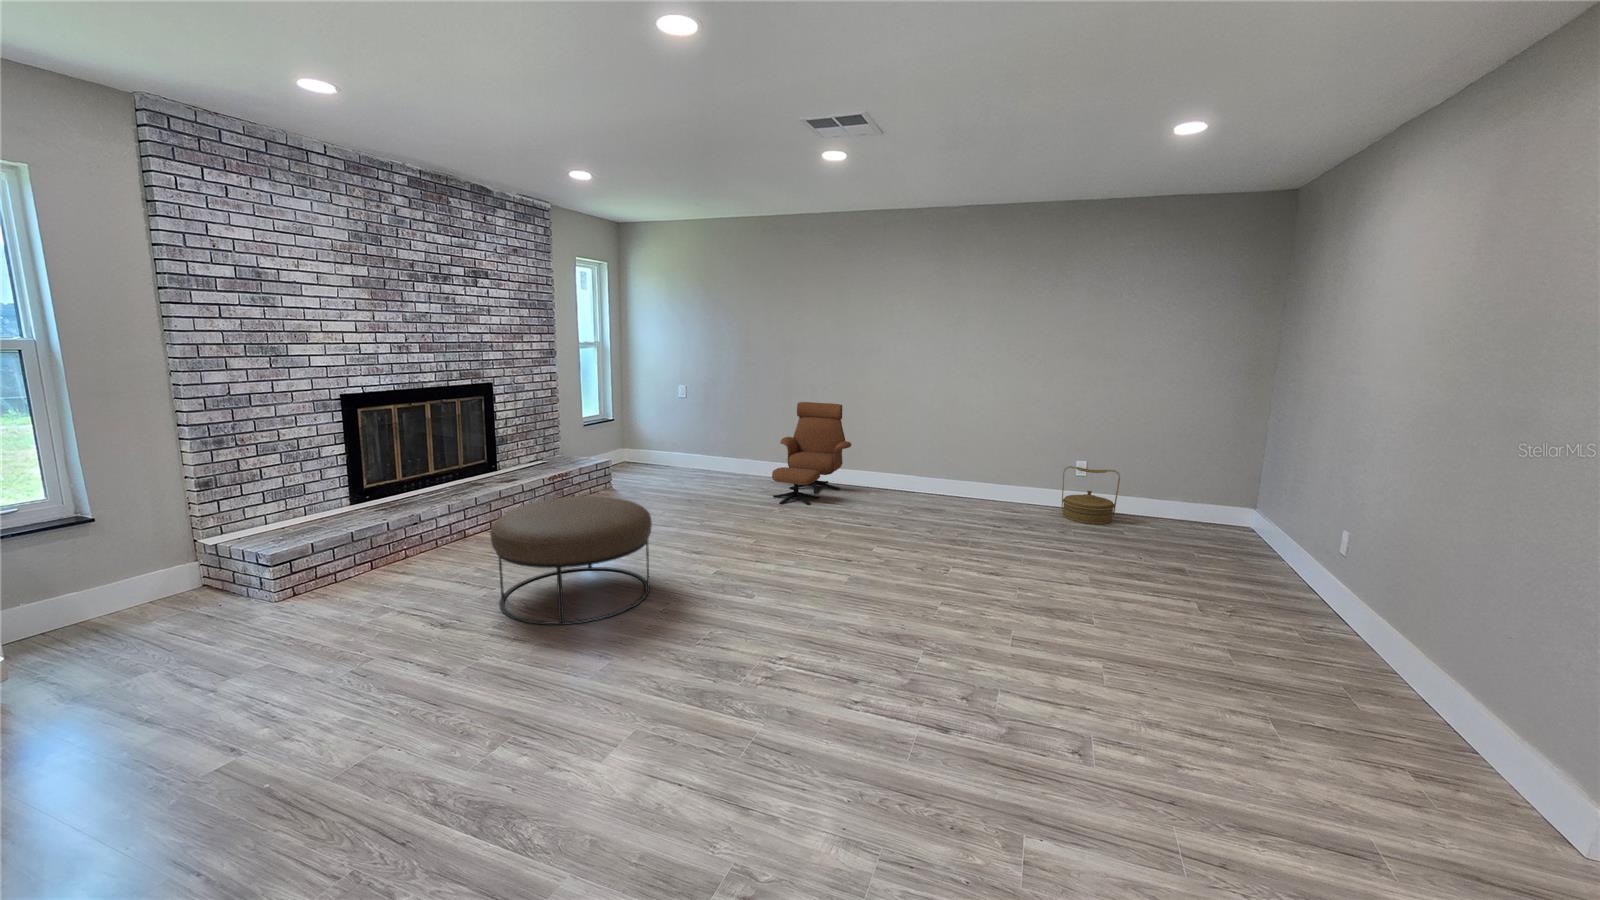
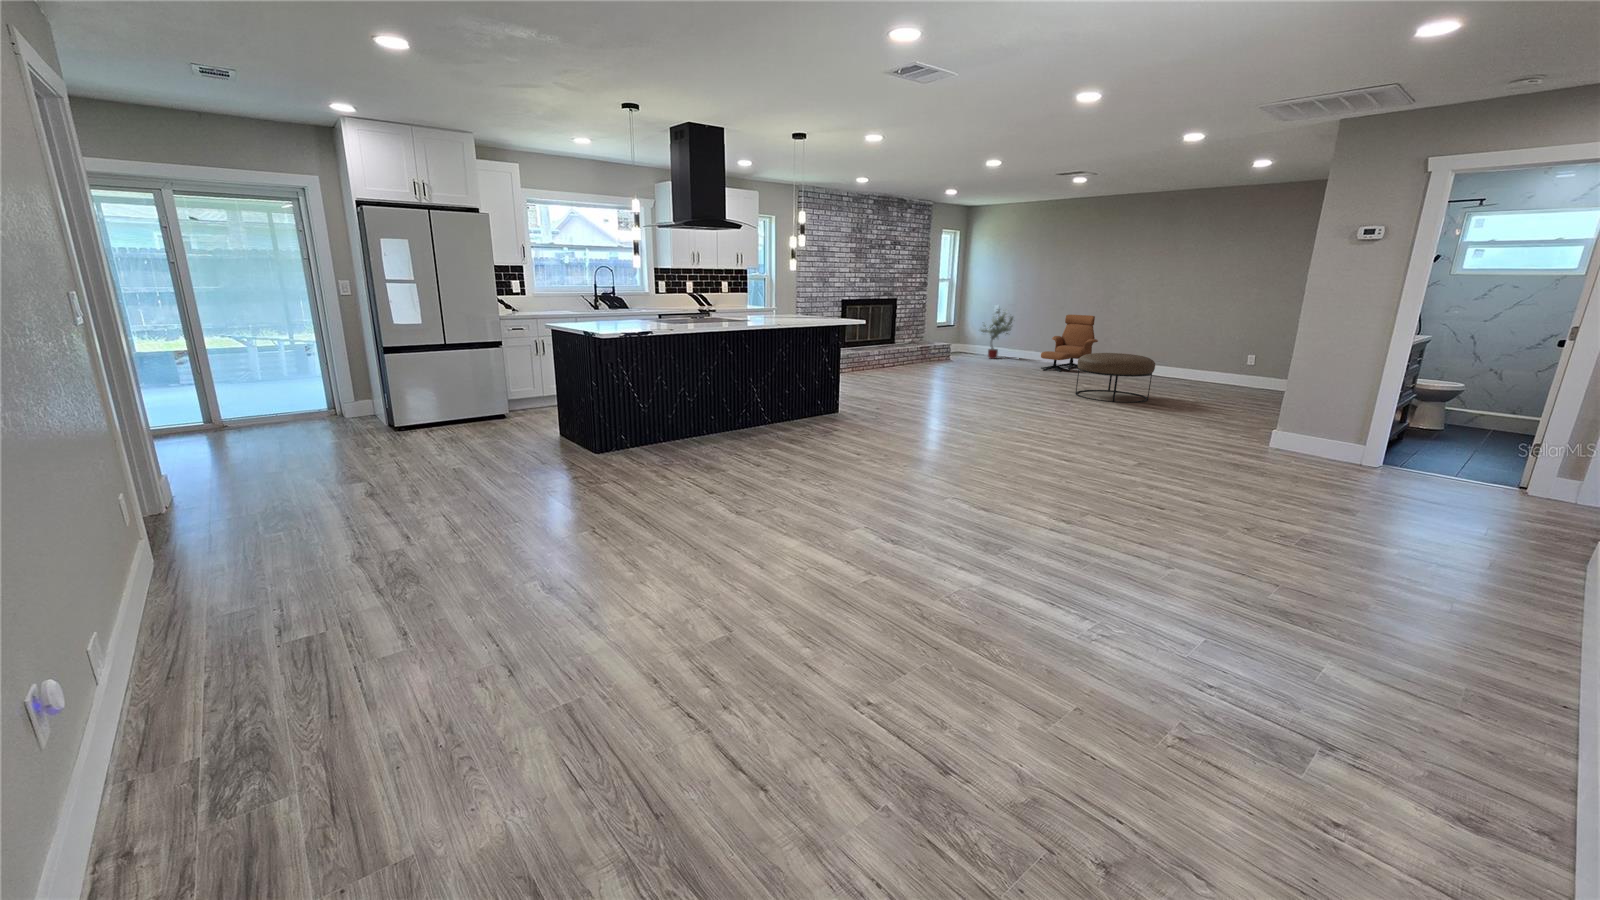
potted tree: none [656,393,715,476] -> present [981,309,1013,359]
woven basket: present [1061,466,1120,524] -> none [1229,355,1272,391]
ottoman: present [490,496,652,625] -> present [1075,353,1155,403]

